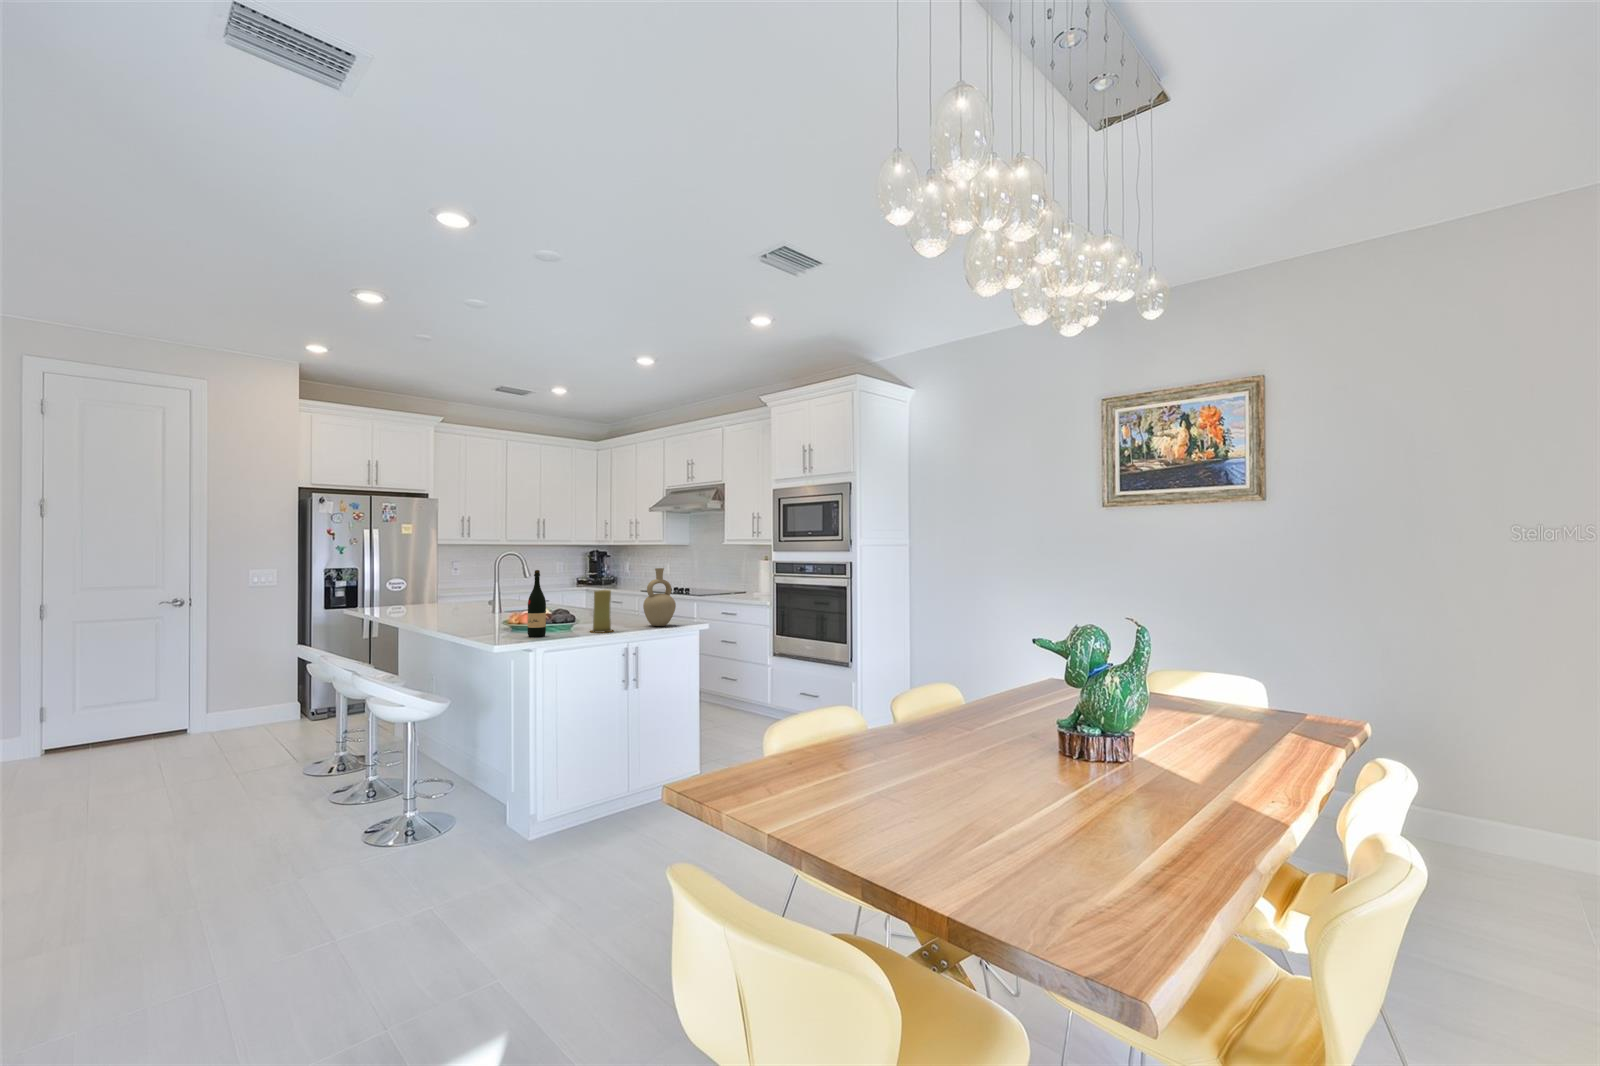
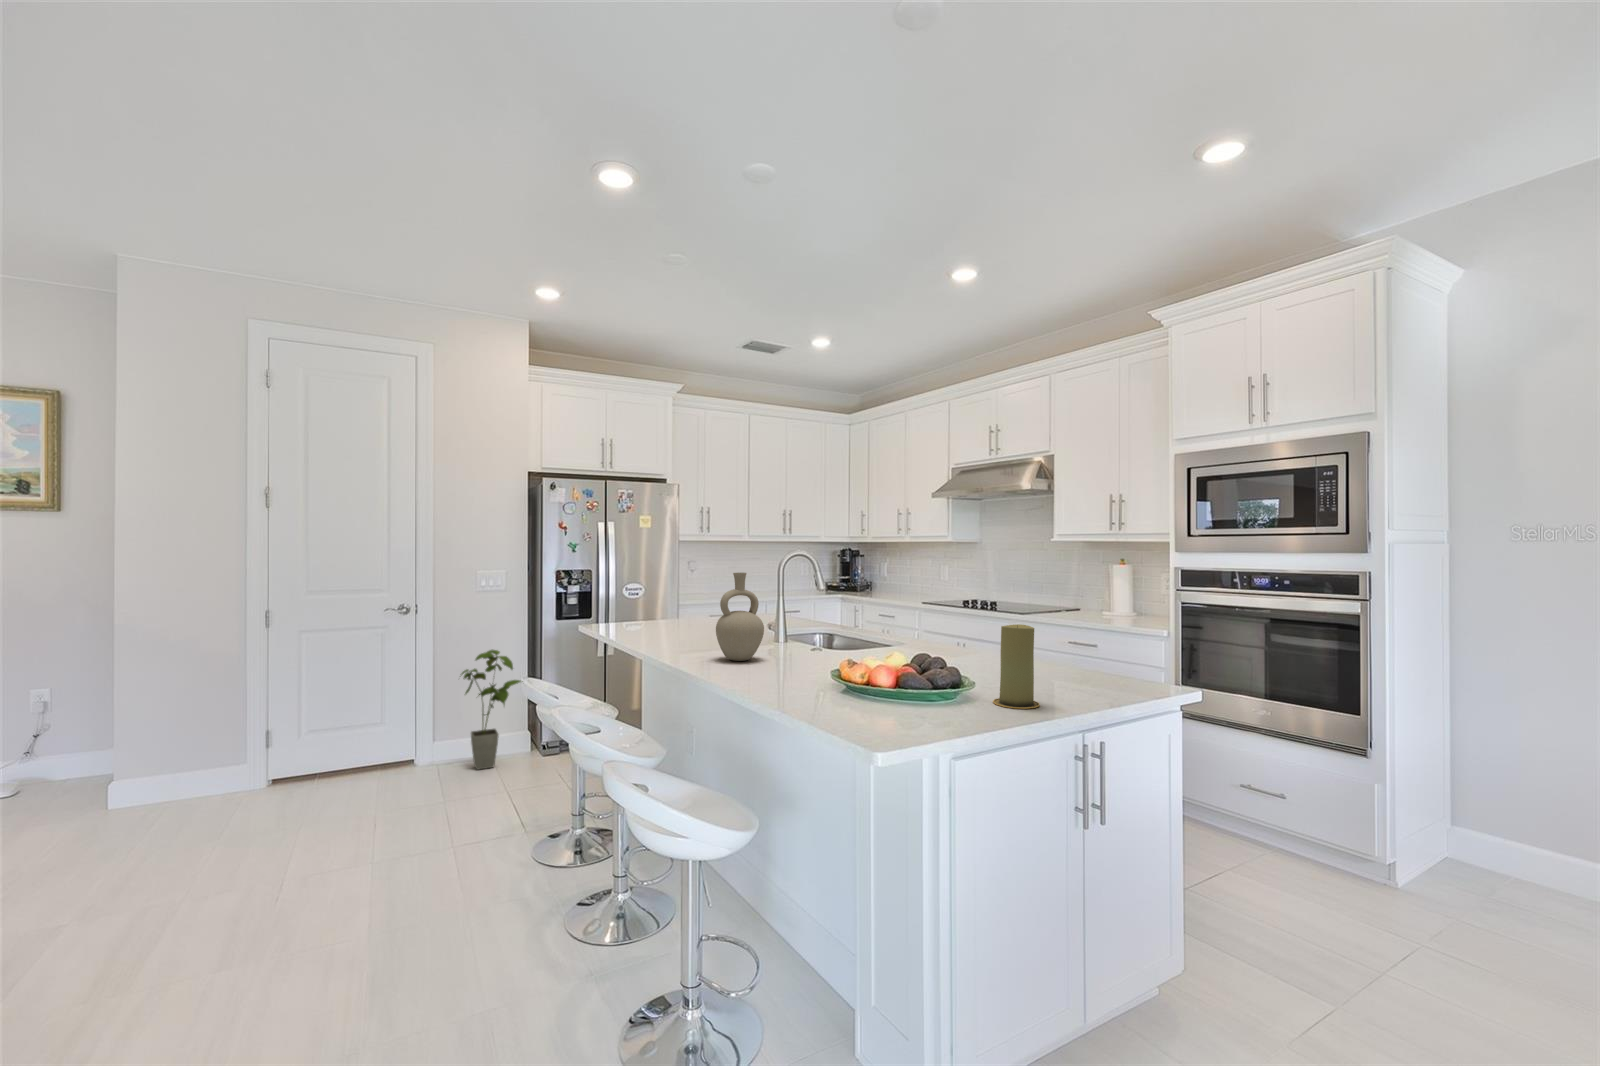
vase: present [643,568,676,626] -> present [716,573,764,661]
wine bottle: present [528,570,546,637] -> none [898,588,932,718]
house plant: none [232,634,295,731] -> present [462,650,523,770]

